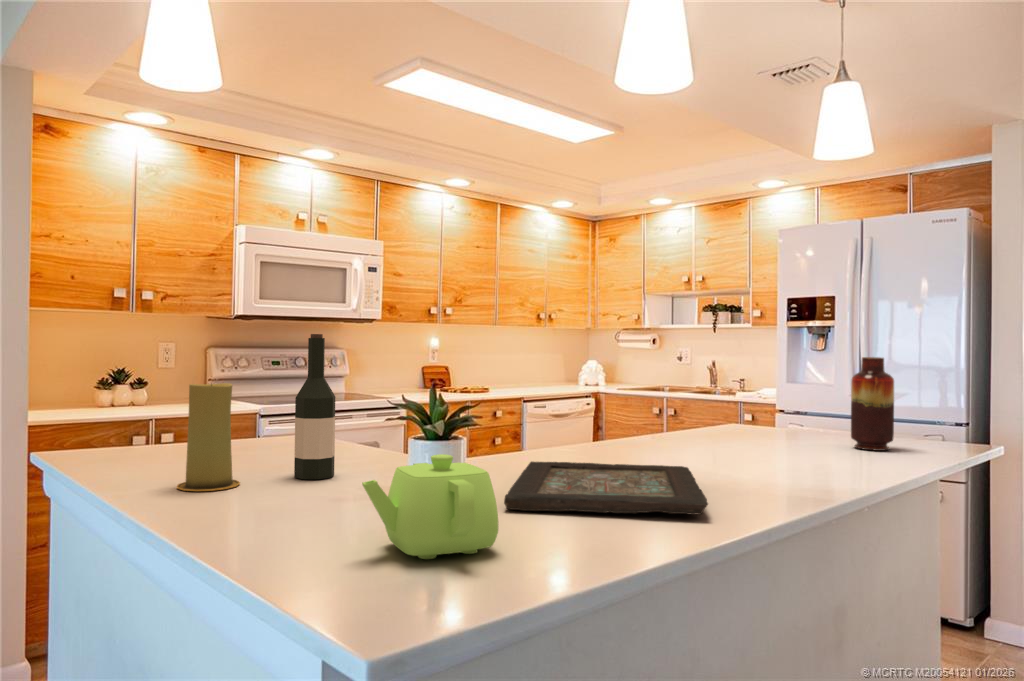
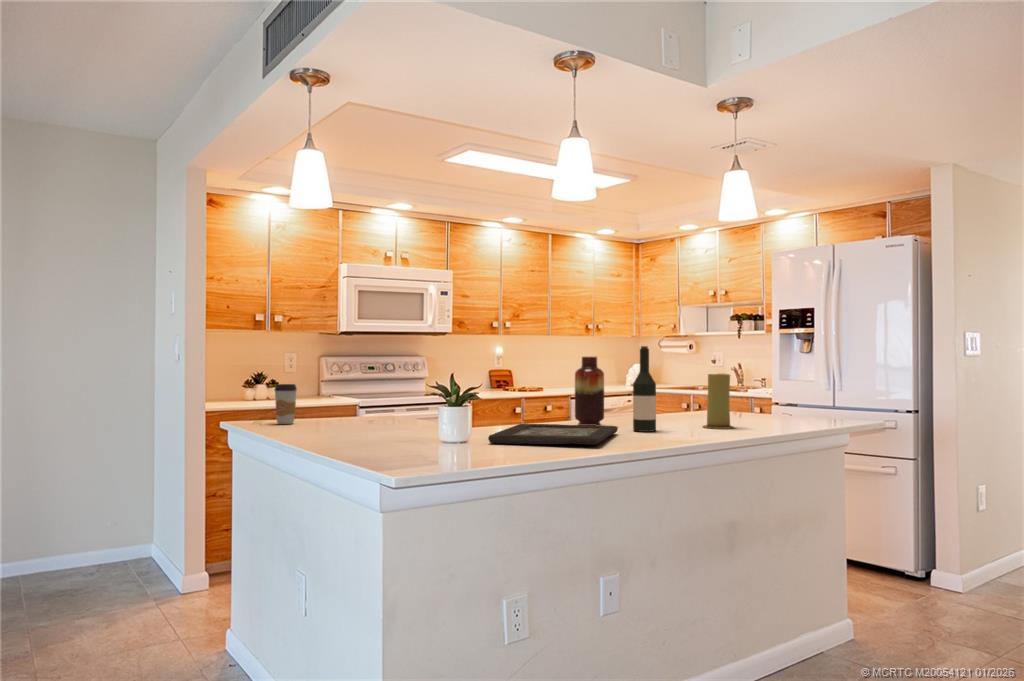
wine bottle: present [294,334,335,479] -> present [633,346,656,432]
vase: present [851,357,894,451] -> present [575,357,604,426]
candle: present [177,383,240,491] -> present [703,374,734,429]
coffee cup: none [120,394,159,460] -> present [275,384,297,424]
teapot: present [362,454,499,559] -> none [403,406,472,456]

